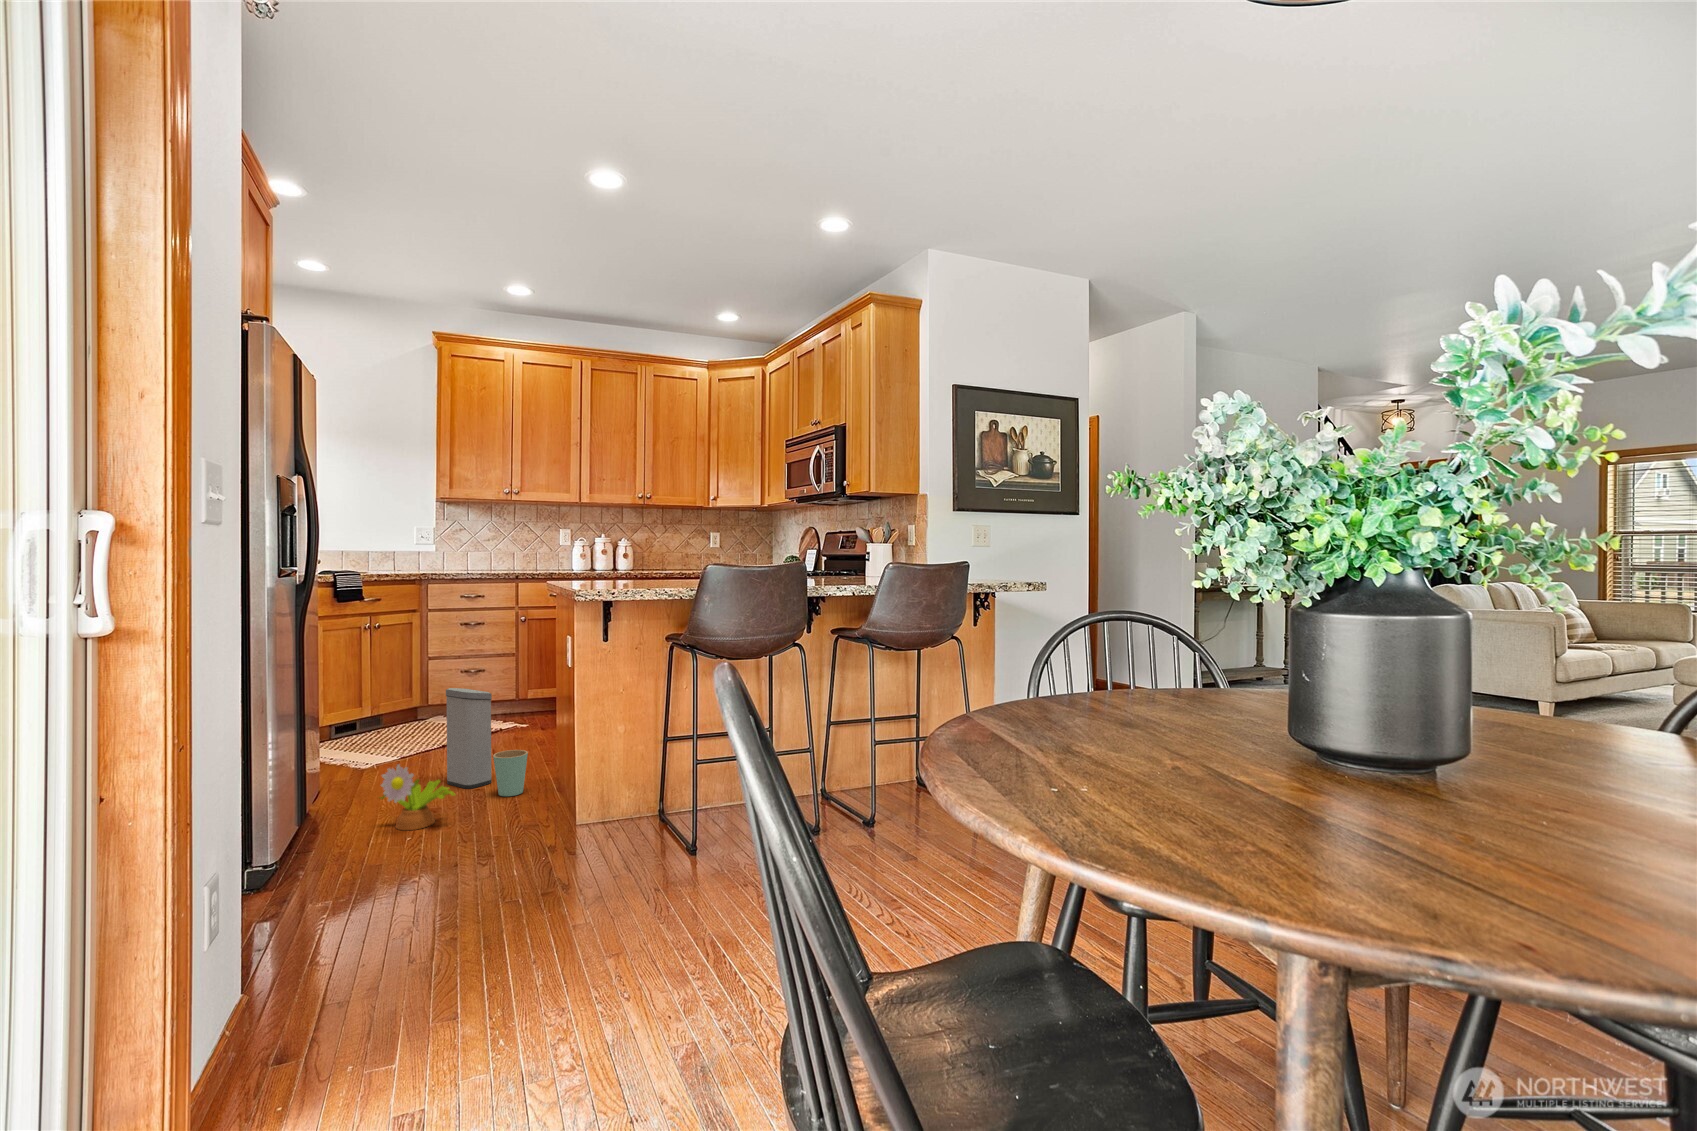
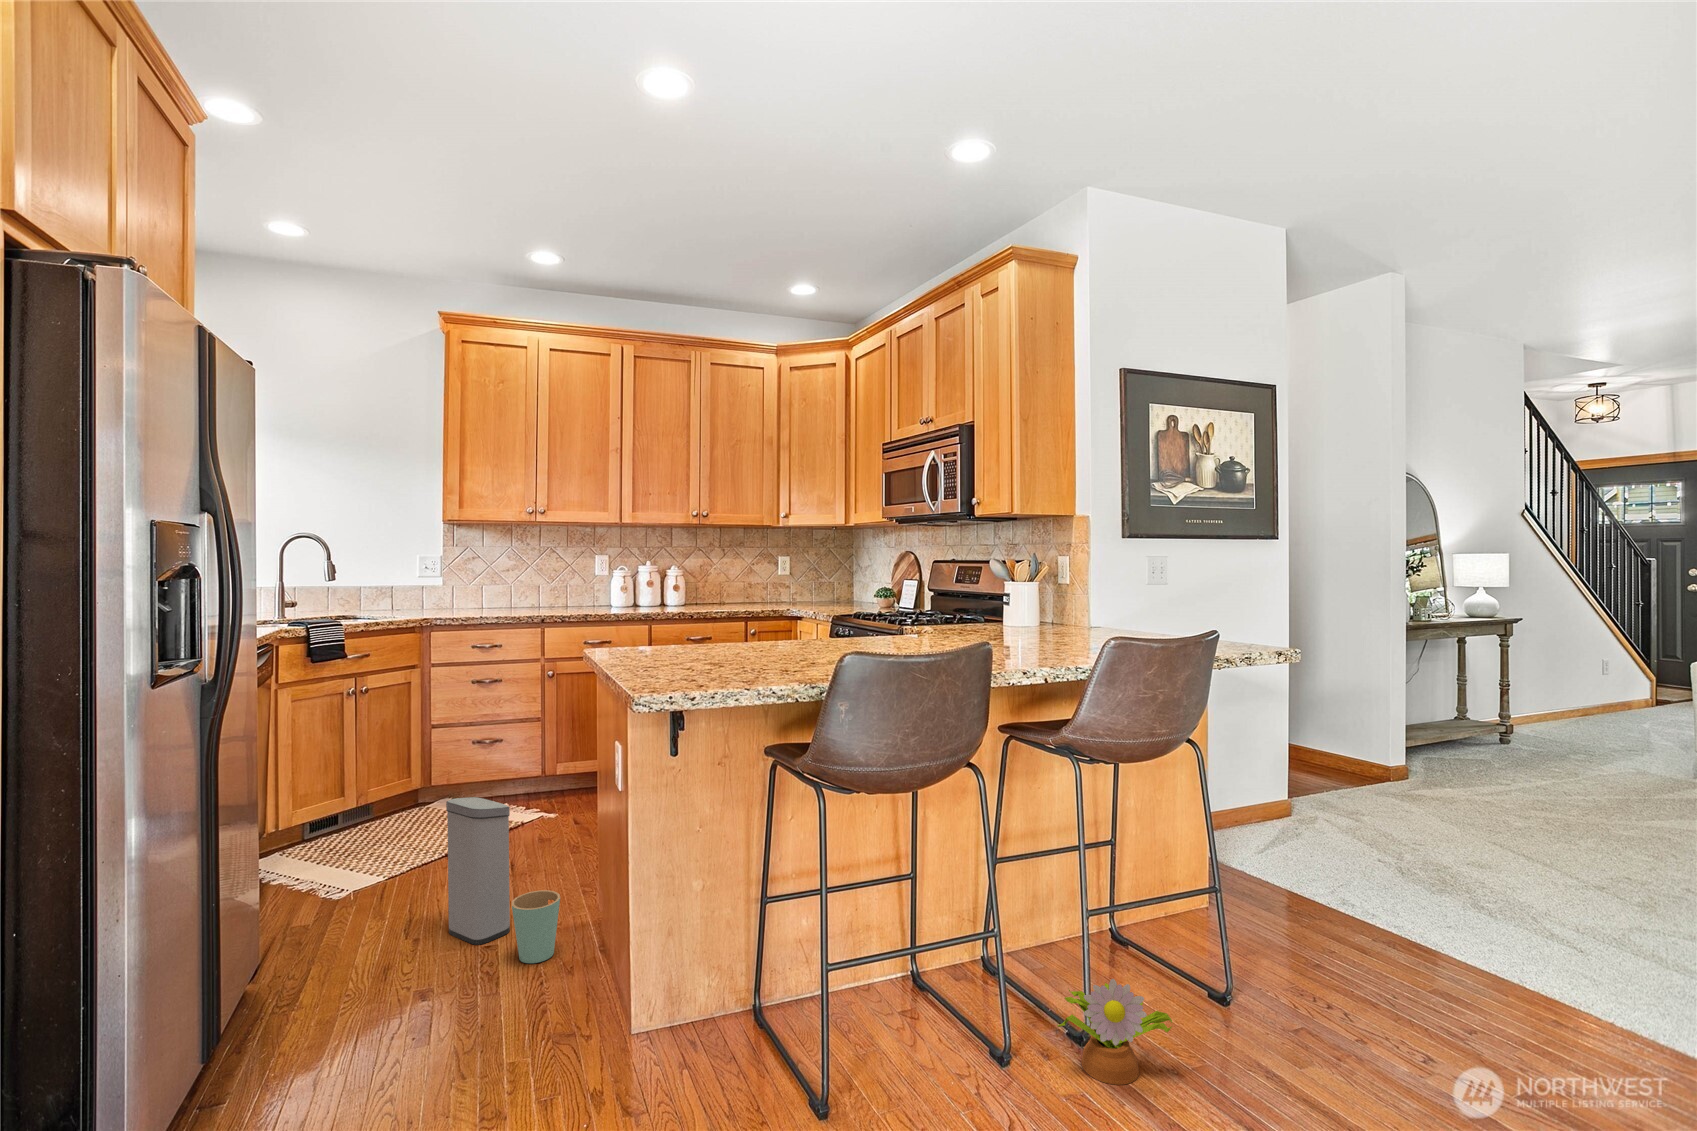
decorative plant: present [380,764,456,830] -> present [1057,979,1172,1085]

